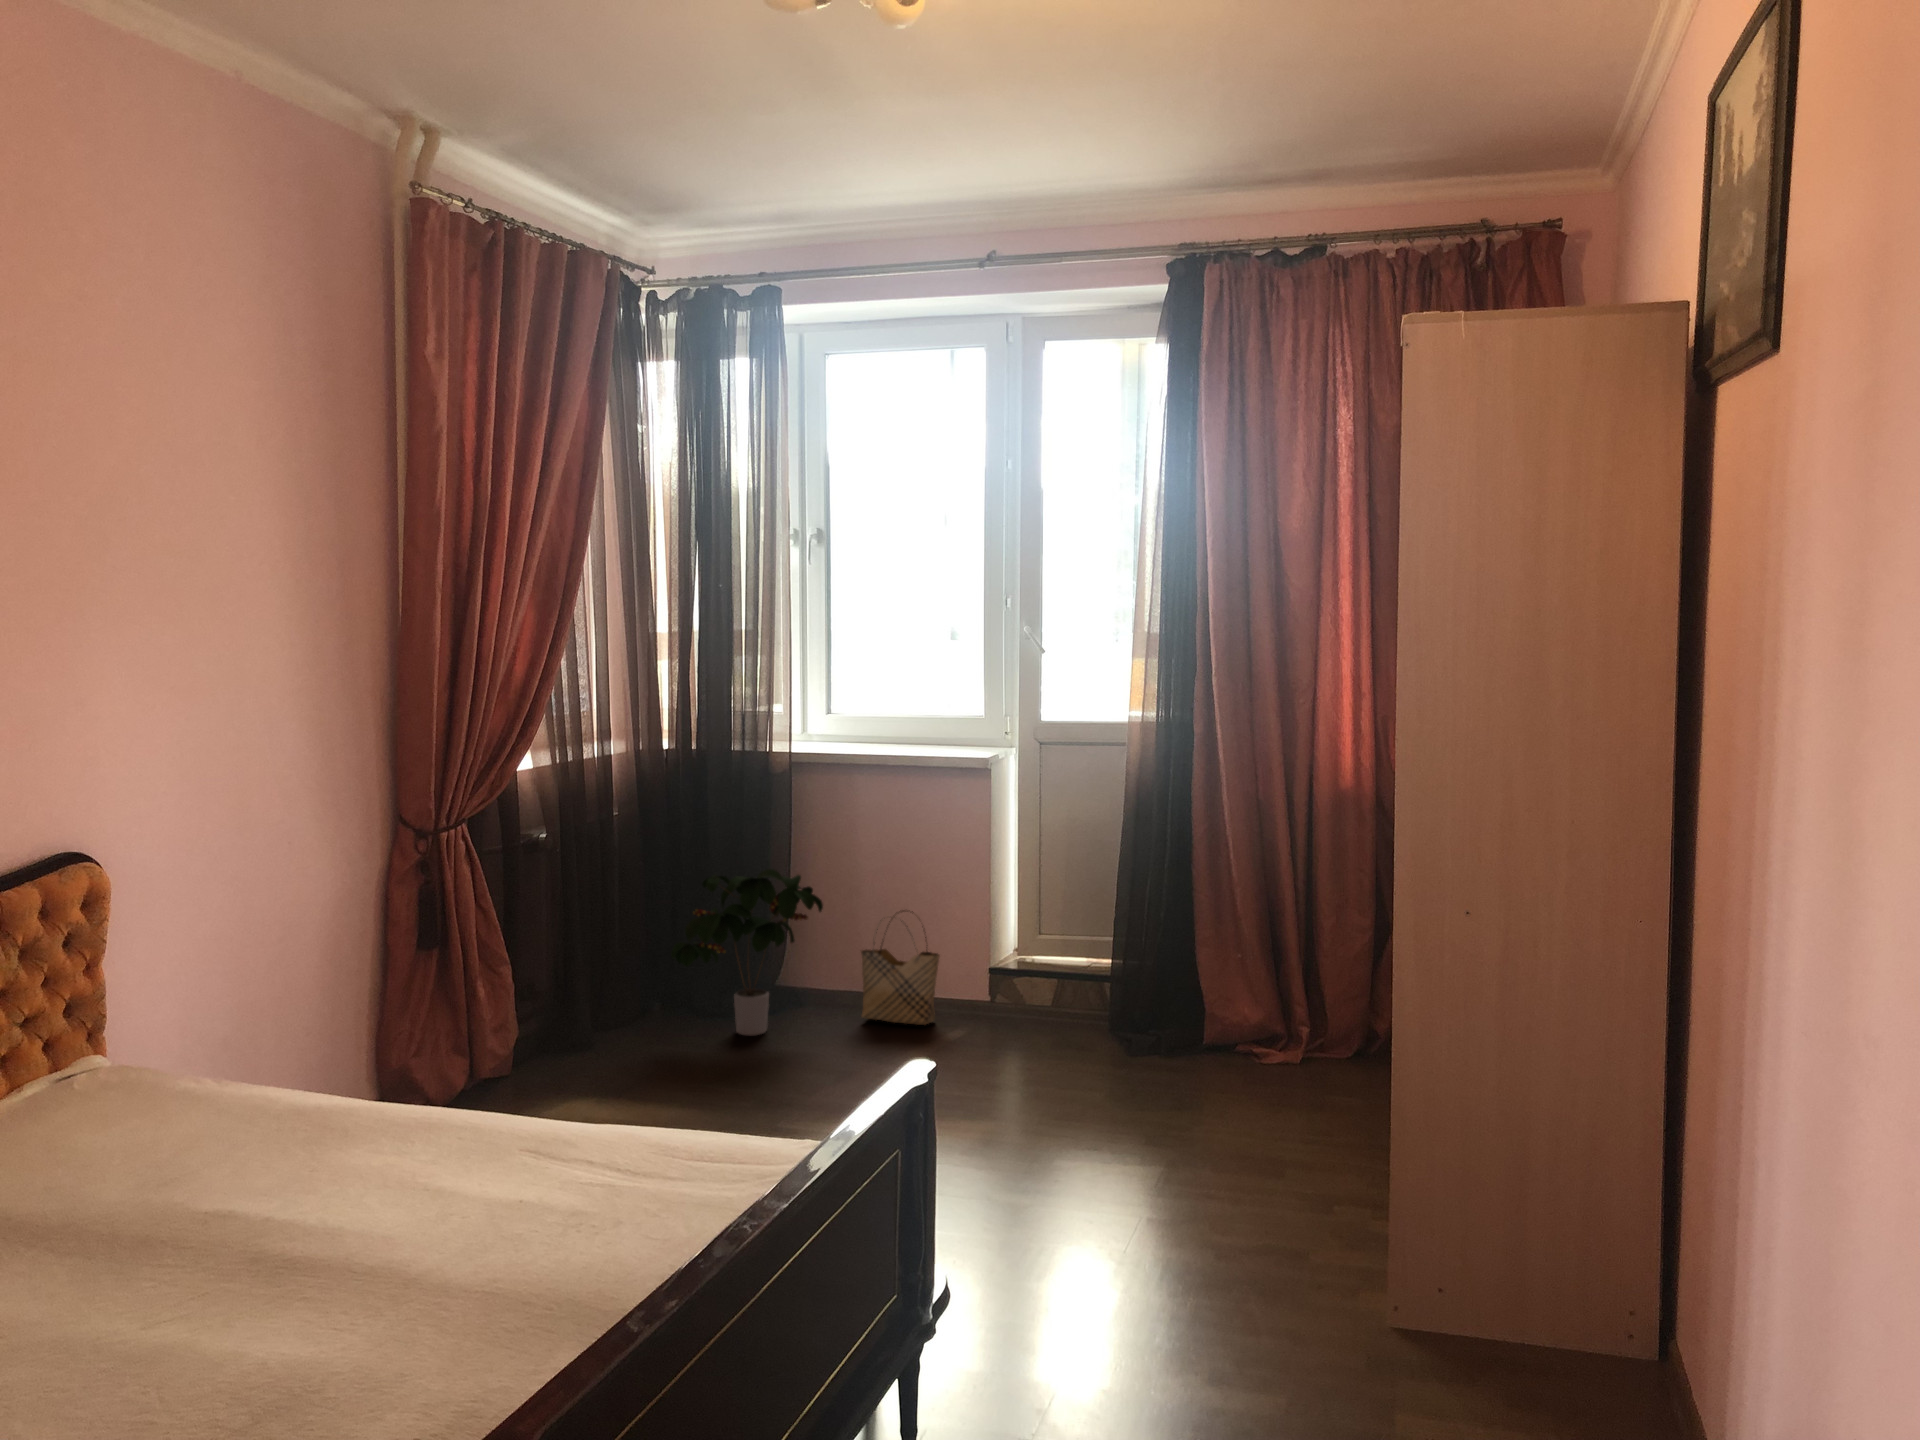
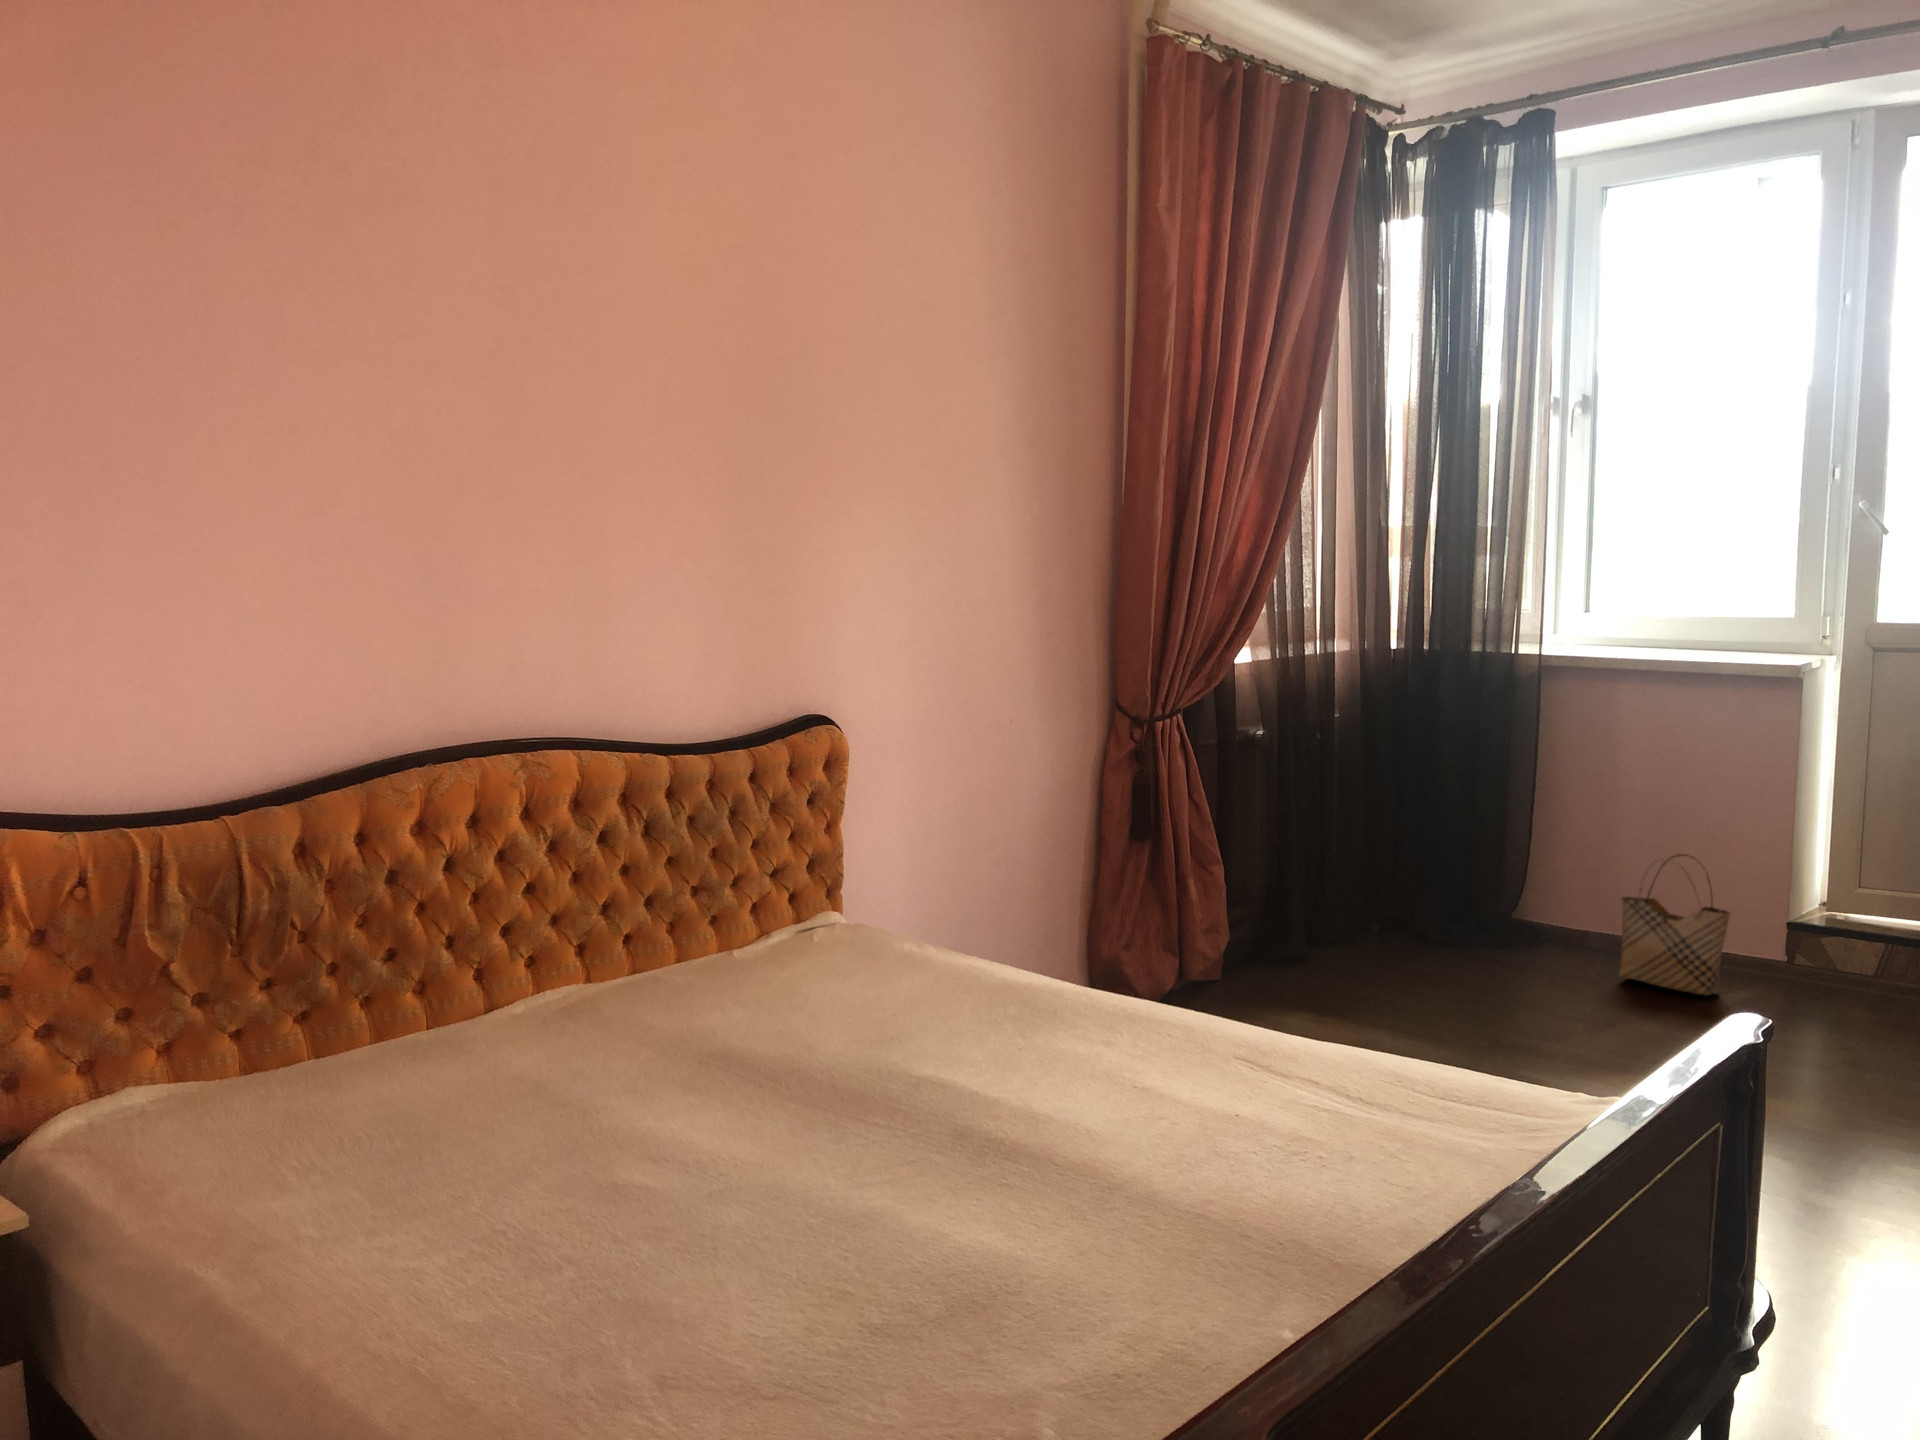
potted plant: present [671,869,823,1035] -> none [1390,792,1576,979]

